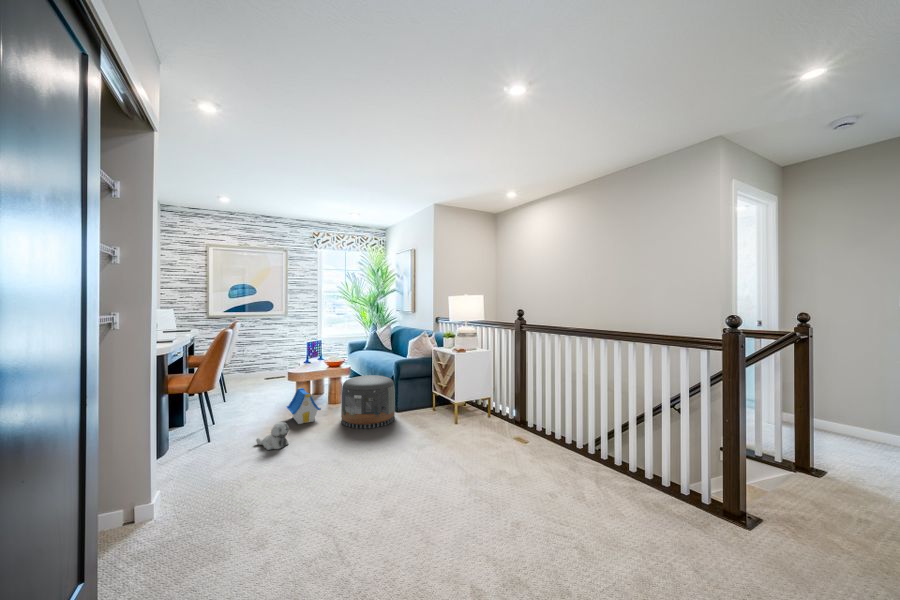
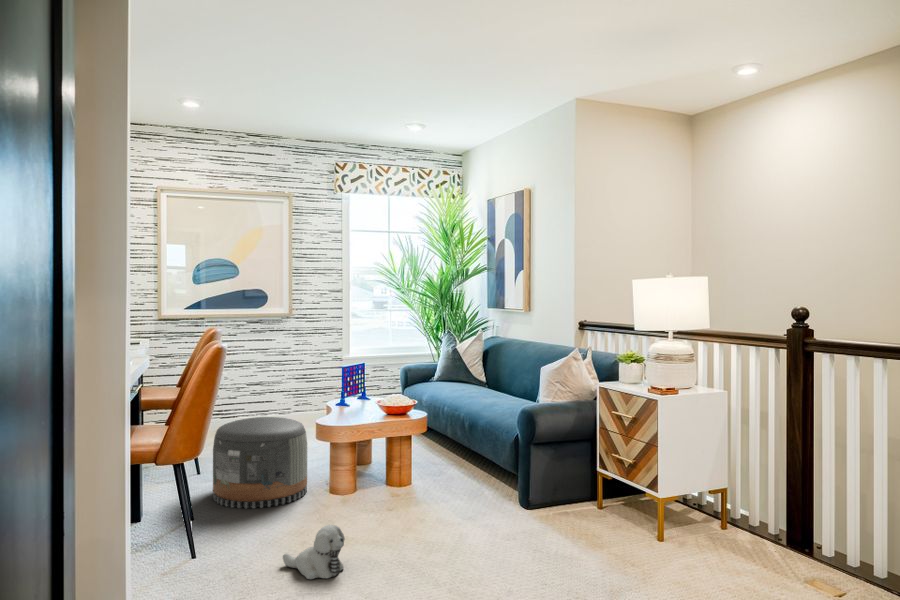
pouf: present [341,375,395,429] -> present [213,417,307,508]
toy house: present [287,387,321,424] -> none [320,453,388,526]

